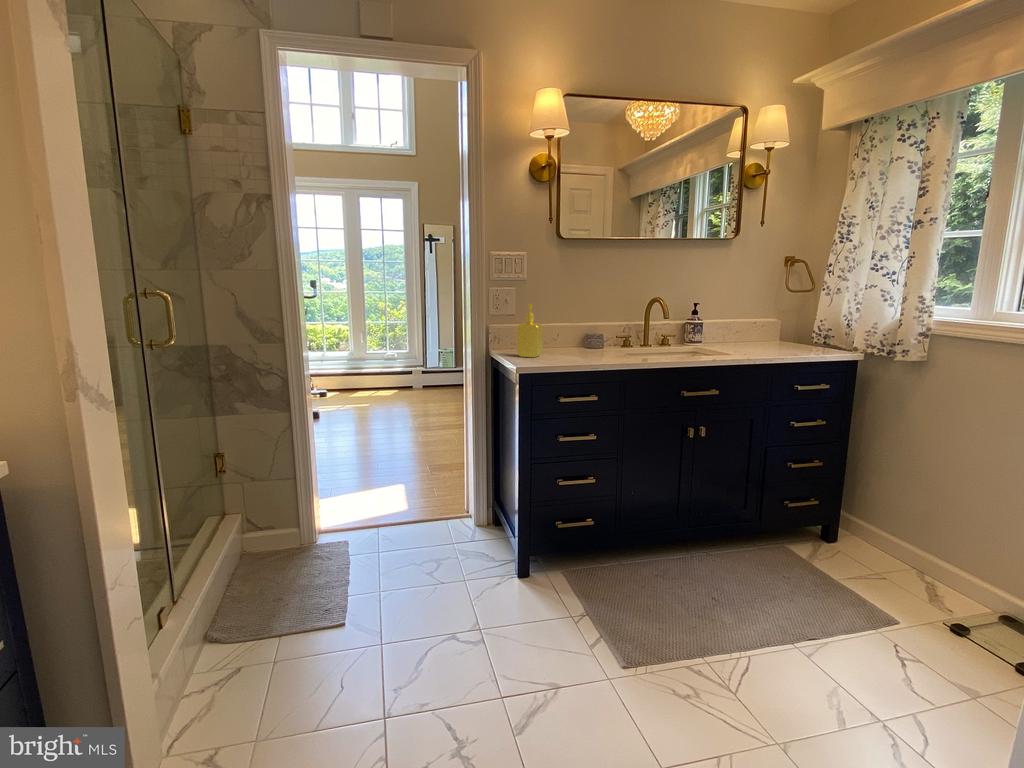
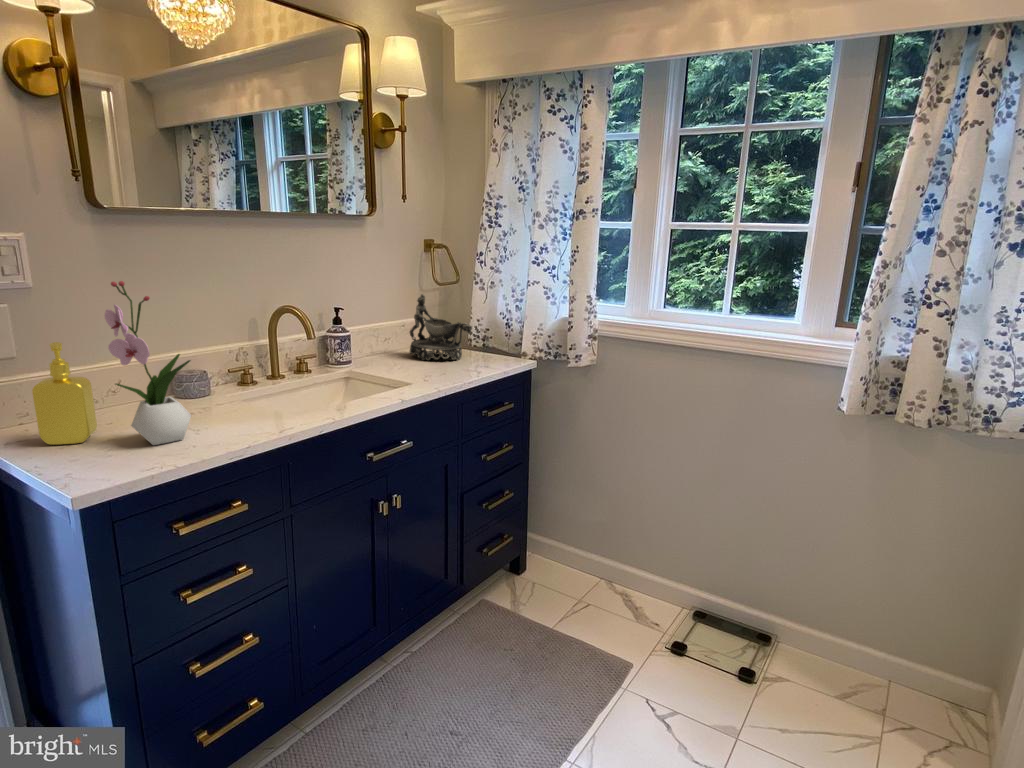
flower arrangement: none [551,271,589,361] -> present [105,281,191,445]
decorative bowl: none [756,297,806,350] -> present [410,294,472,360]

